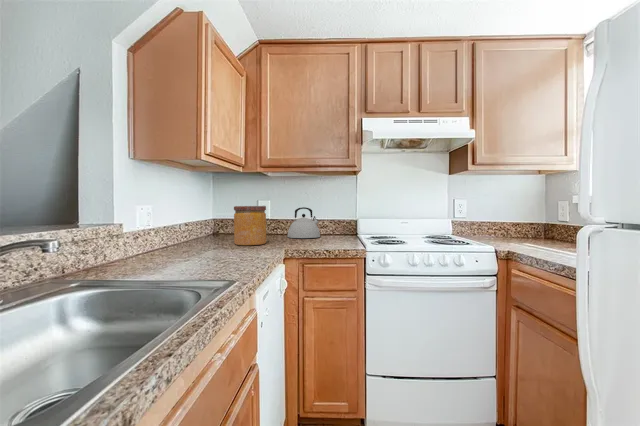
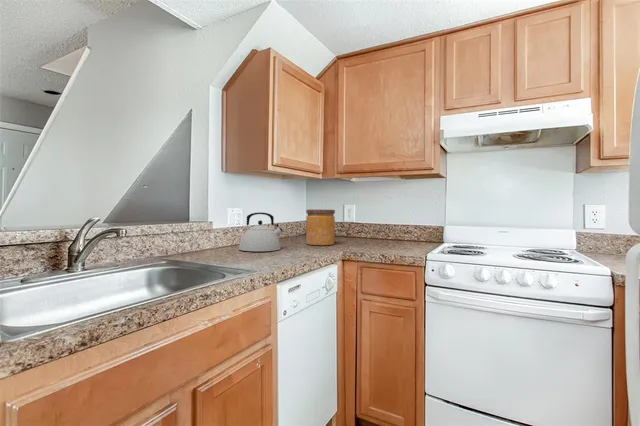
kettle: present [287,207,320,238] -> present [239,212,283,251]

